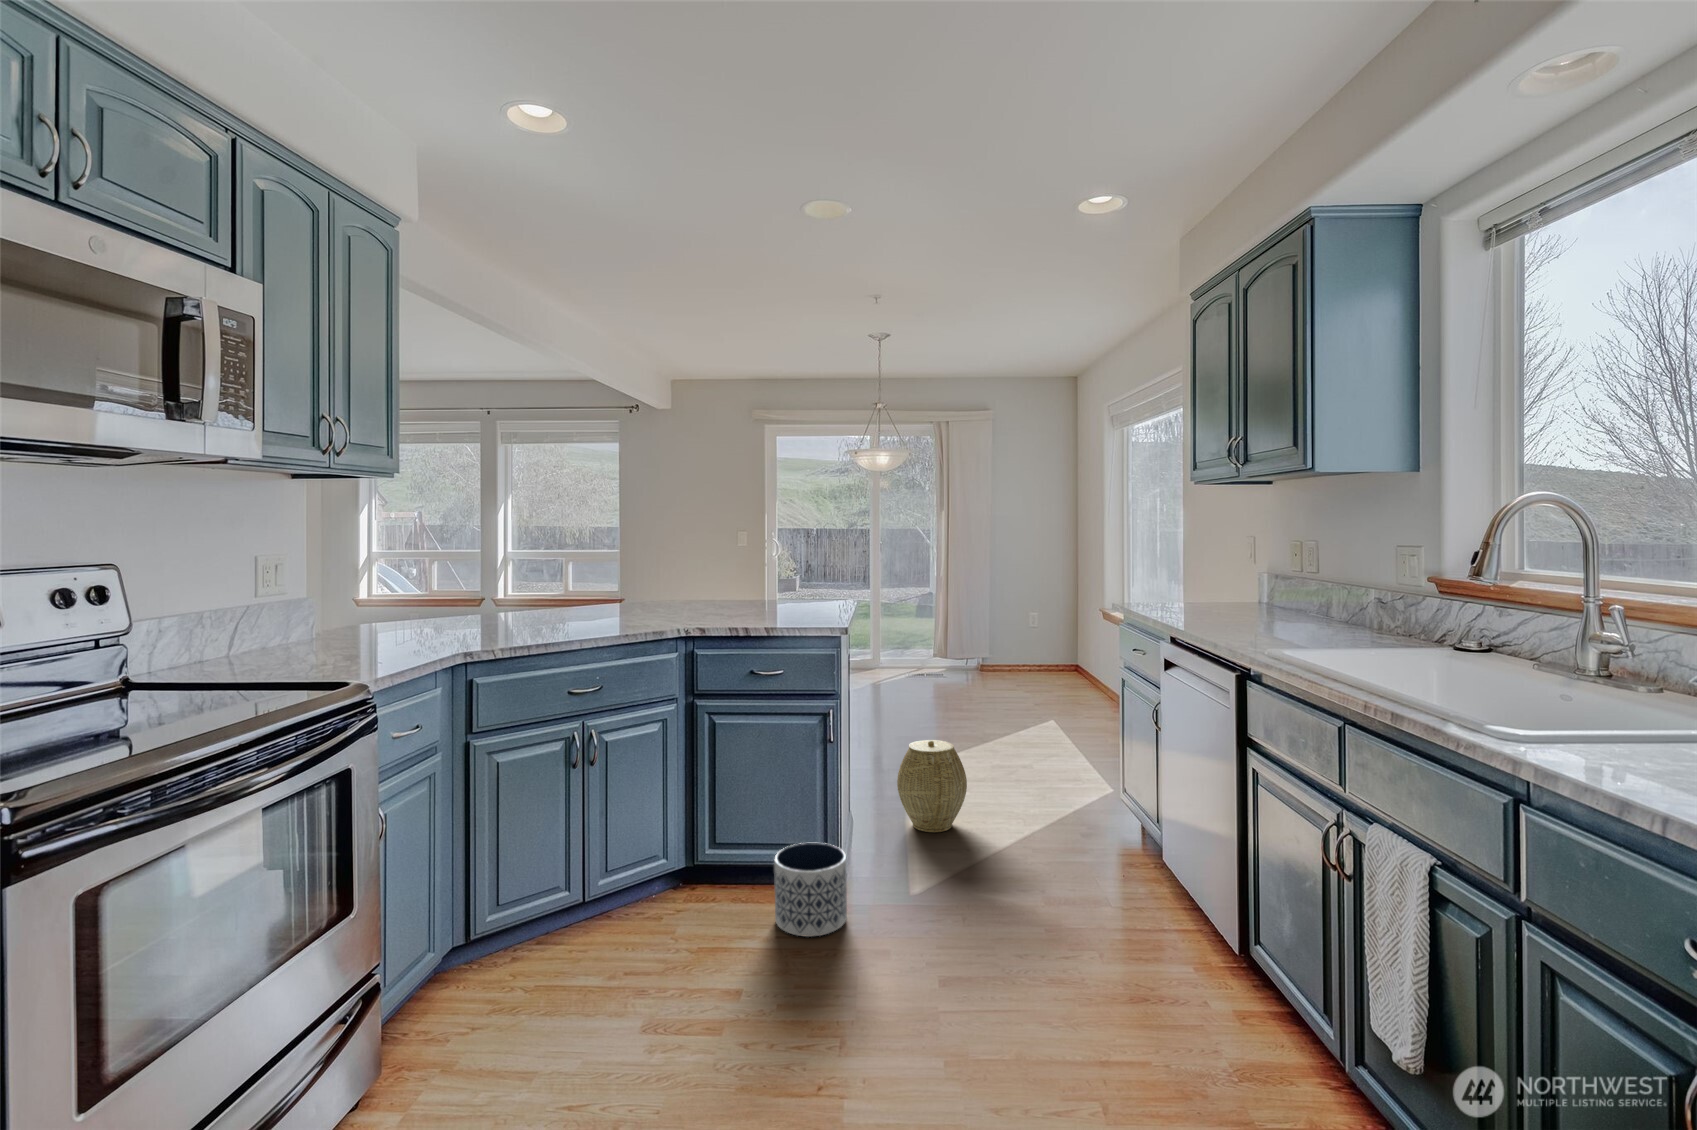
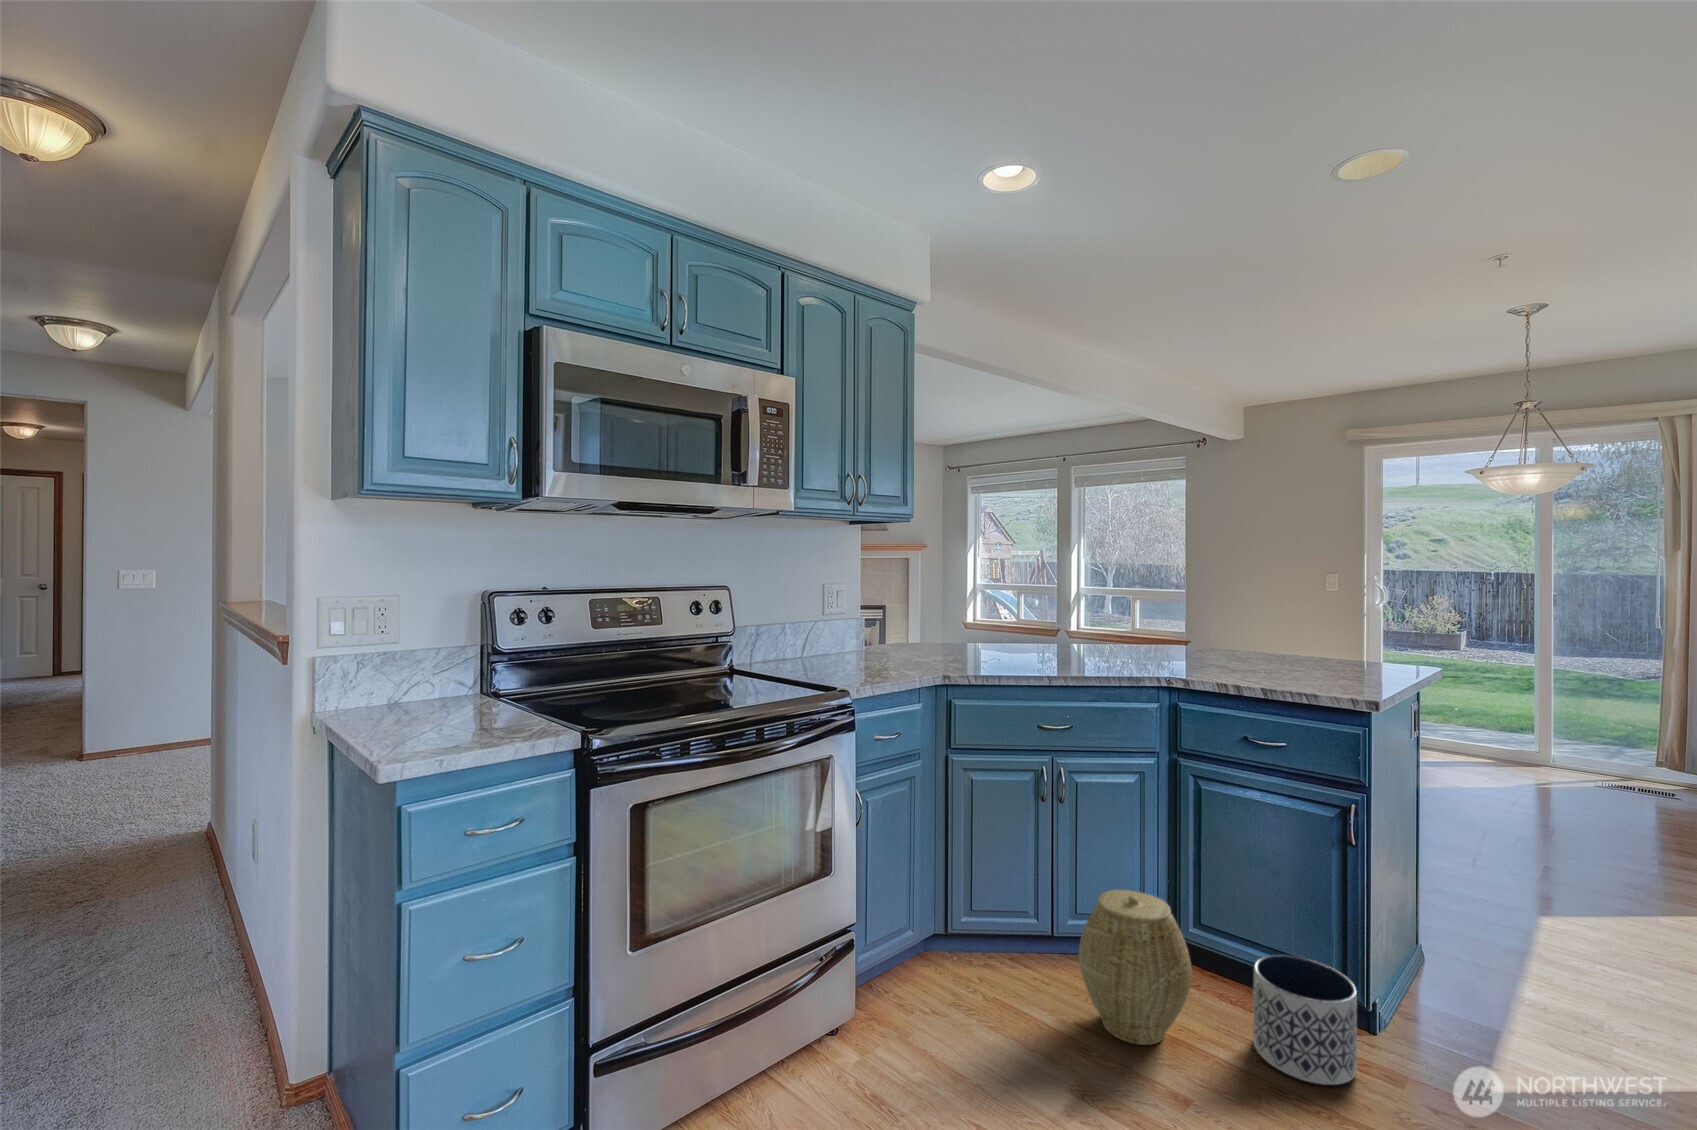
woven basket: present [897,740,967,832] -> present [1079,890,1192,1045]

